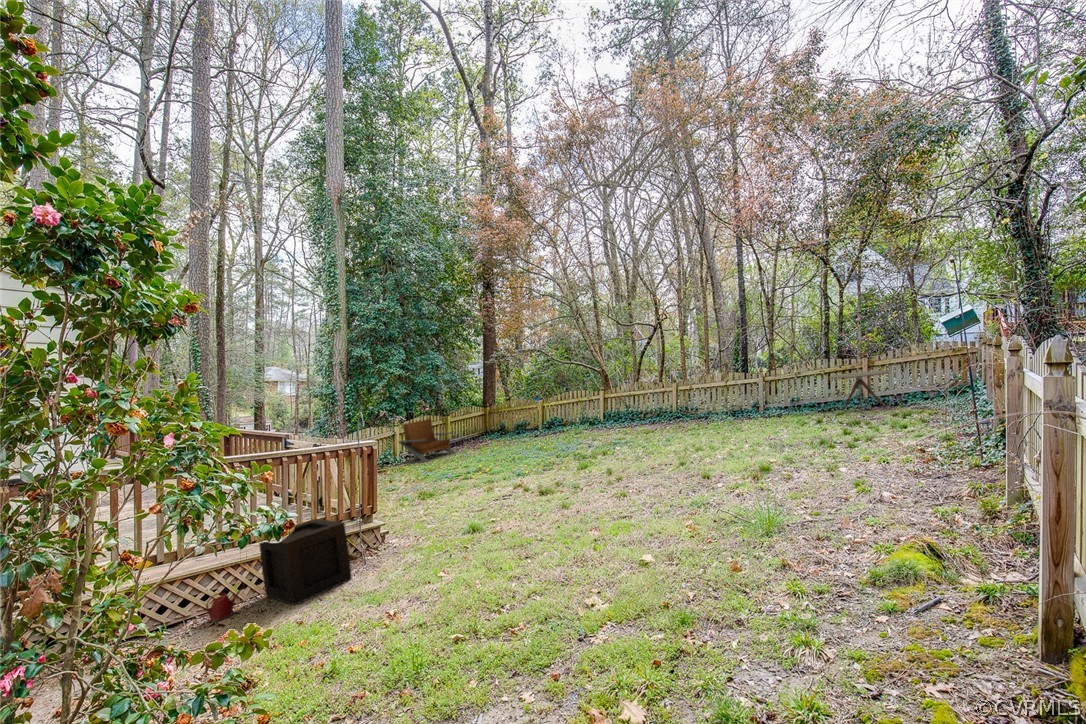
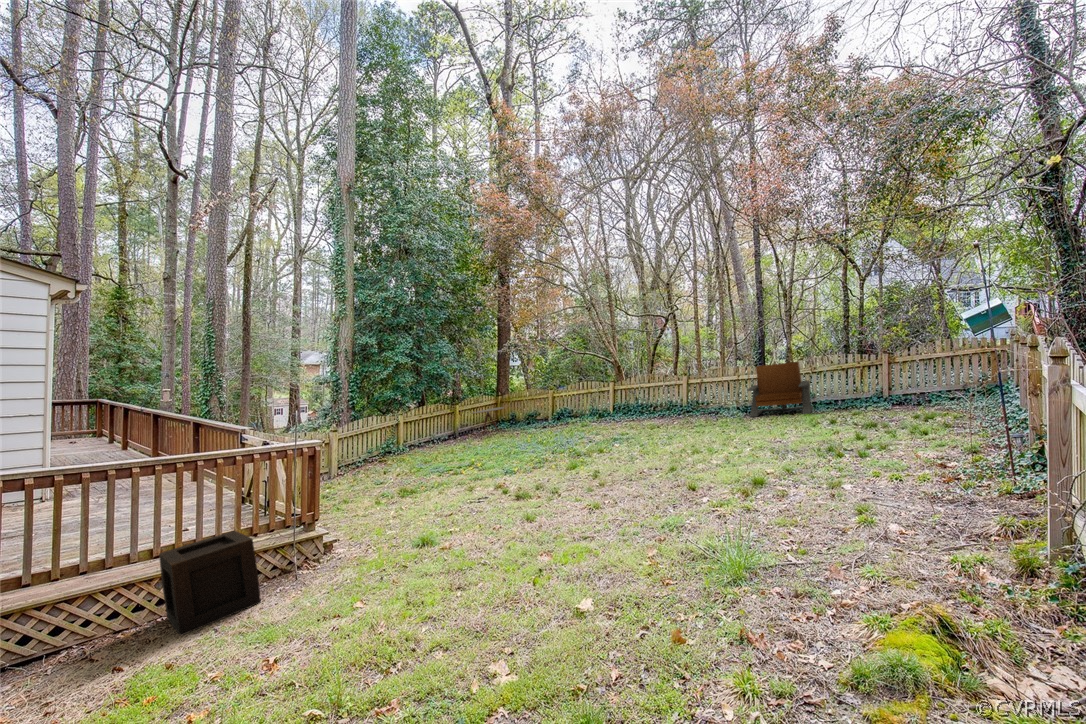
round table: present [829,370,890,411] -> present [473,407,504,434]
lounge chair: present [399,419,455,463] -> present [747,362,813,417]
watering can: present [206,587,244,622] -> none [83,609,137,652]

